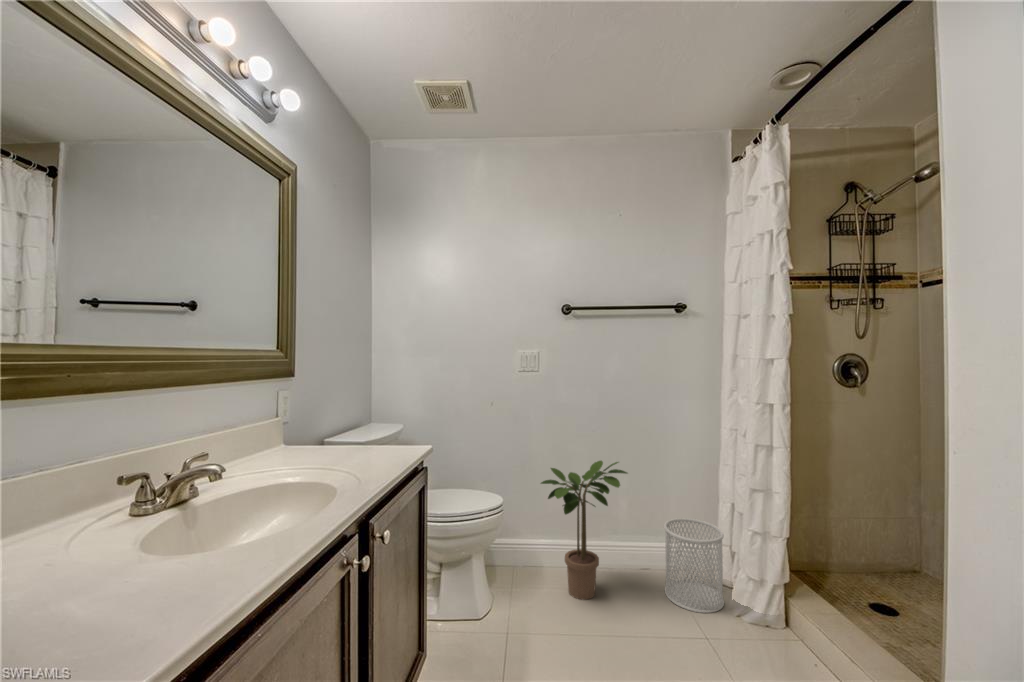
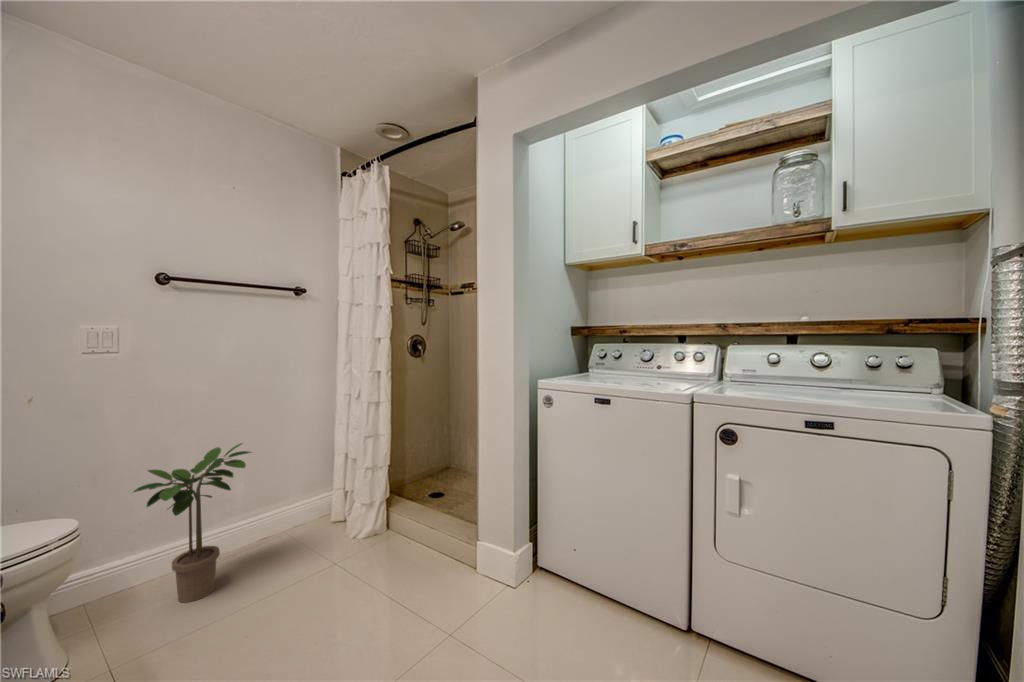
wastebasket: present [664,518,724,613] -> none [289,476,342,554]

